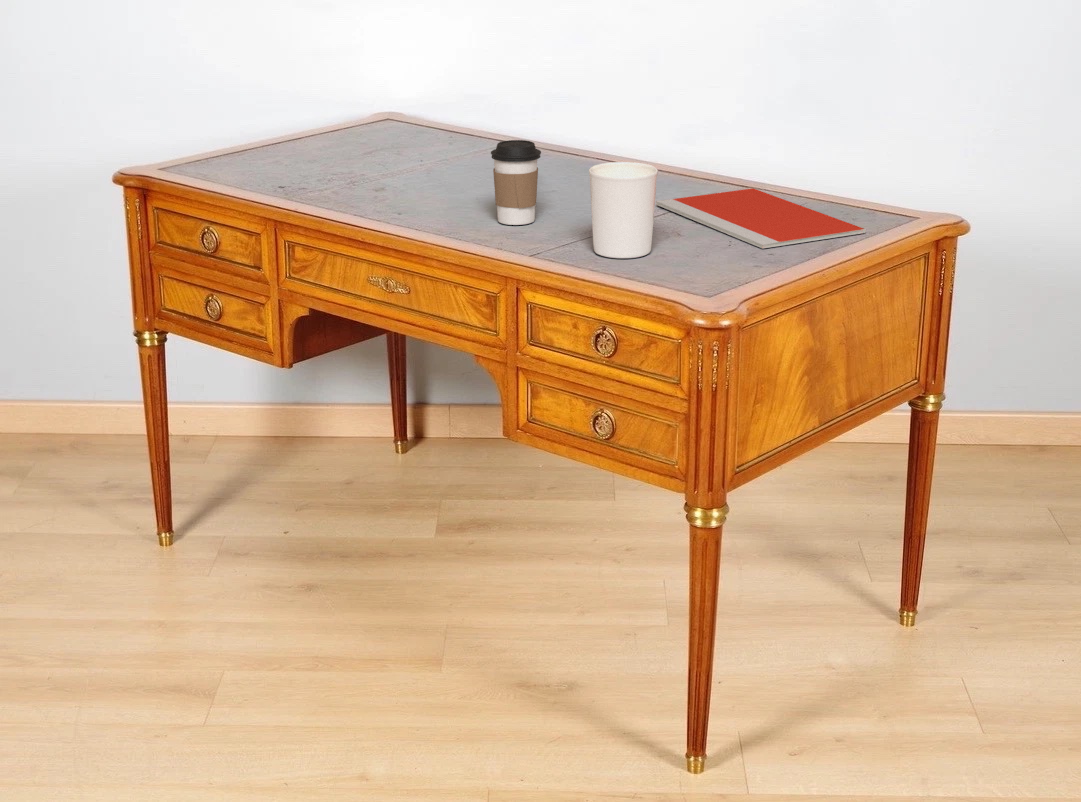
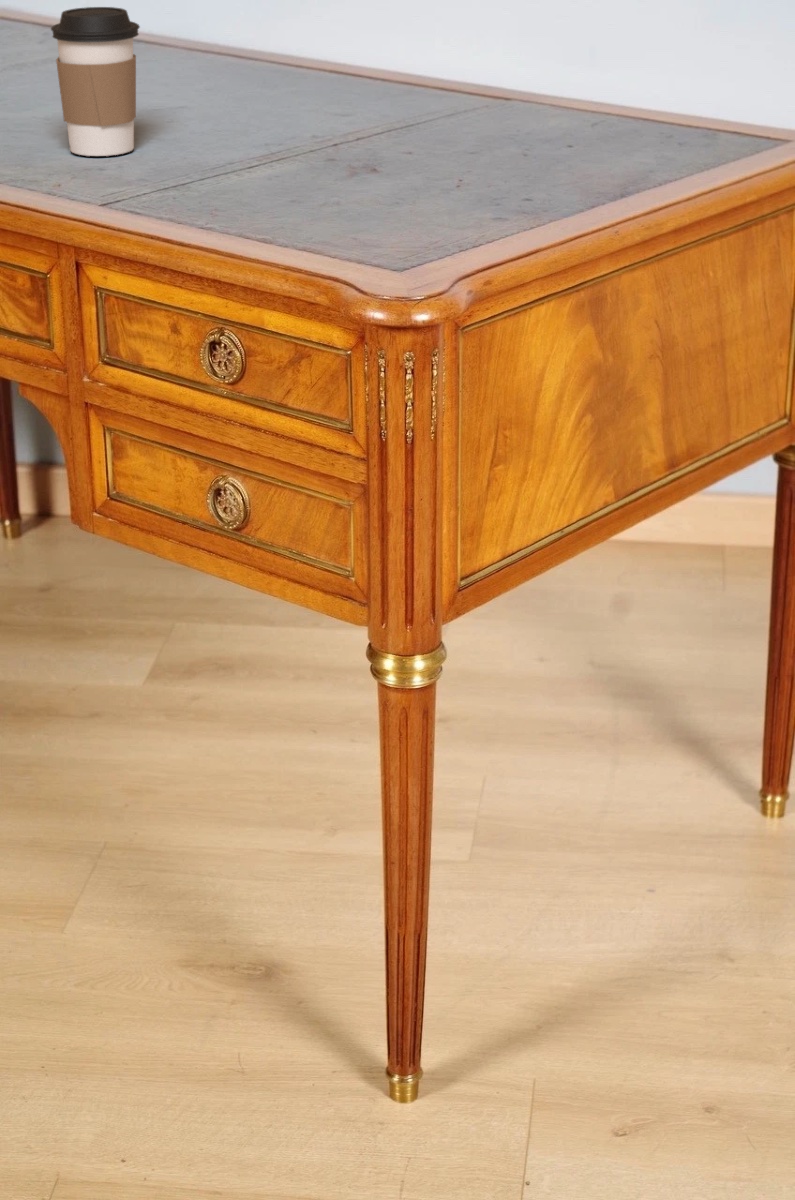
candle holder: present [589,162,658,258] -> none [201,35,325,207]
notebook: present [656,188,866,248] -> none [351,100,702,191]

